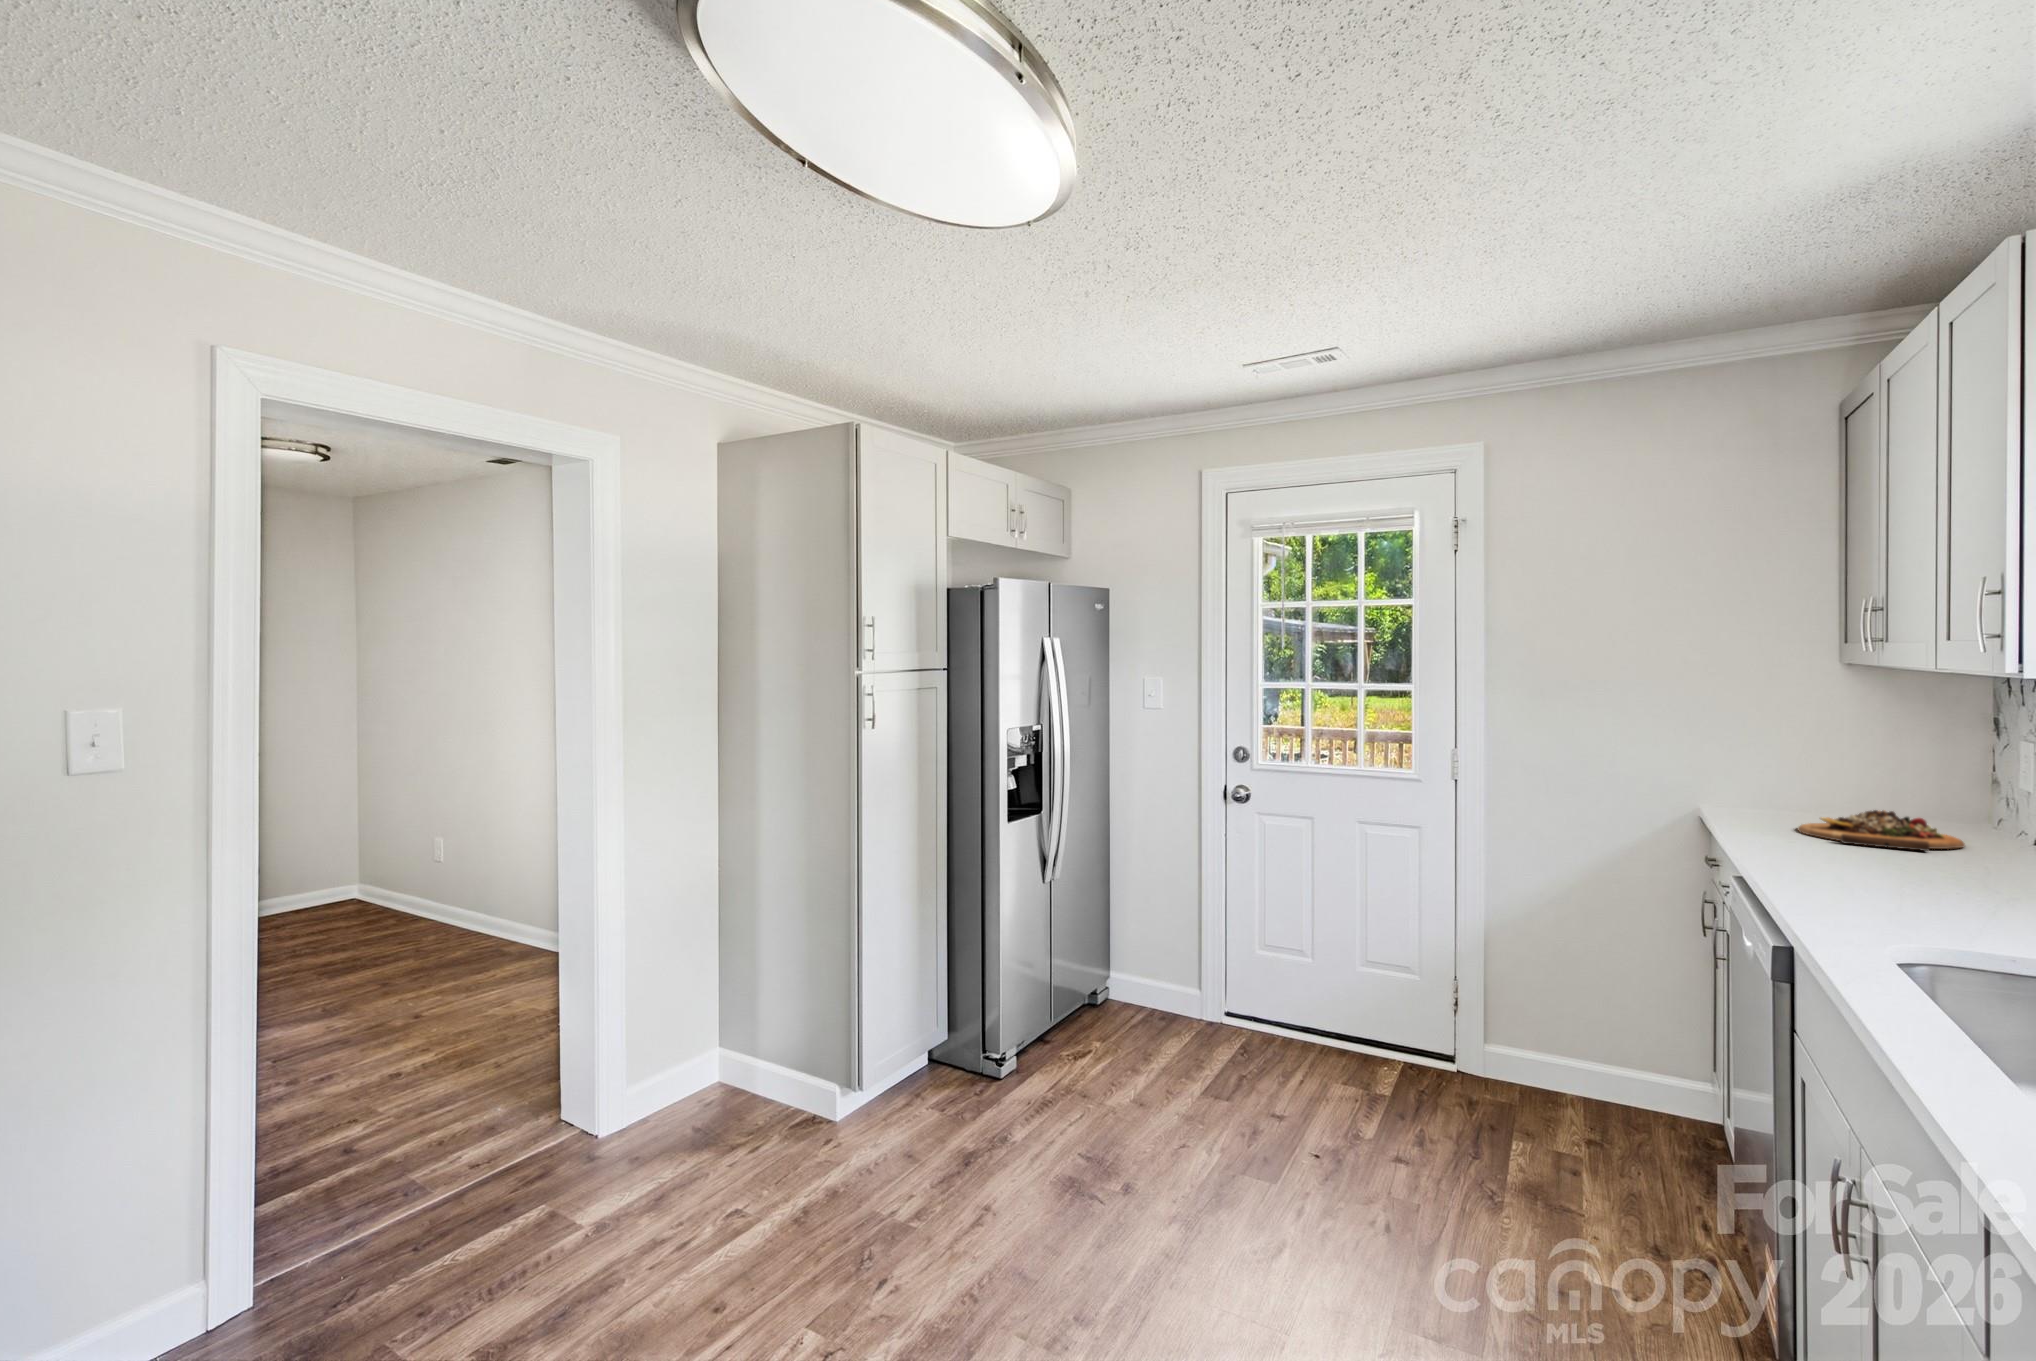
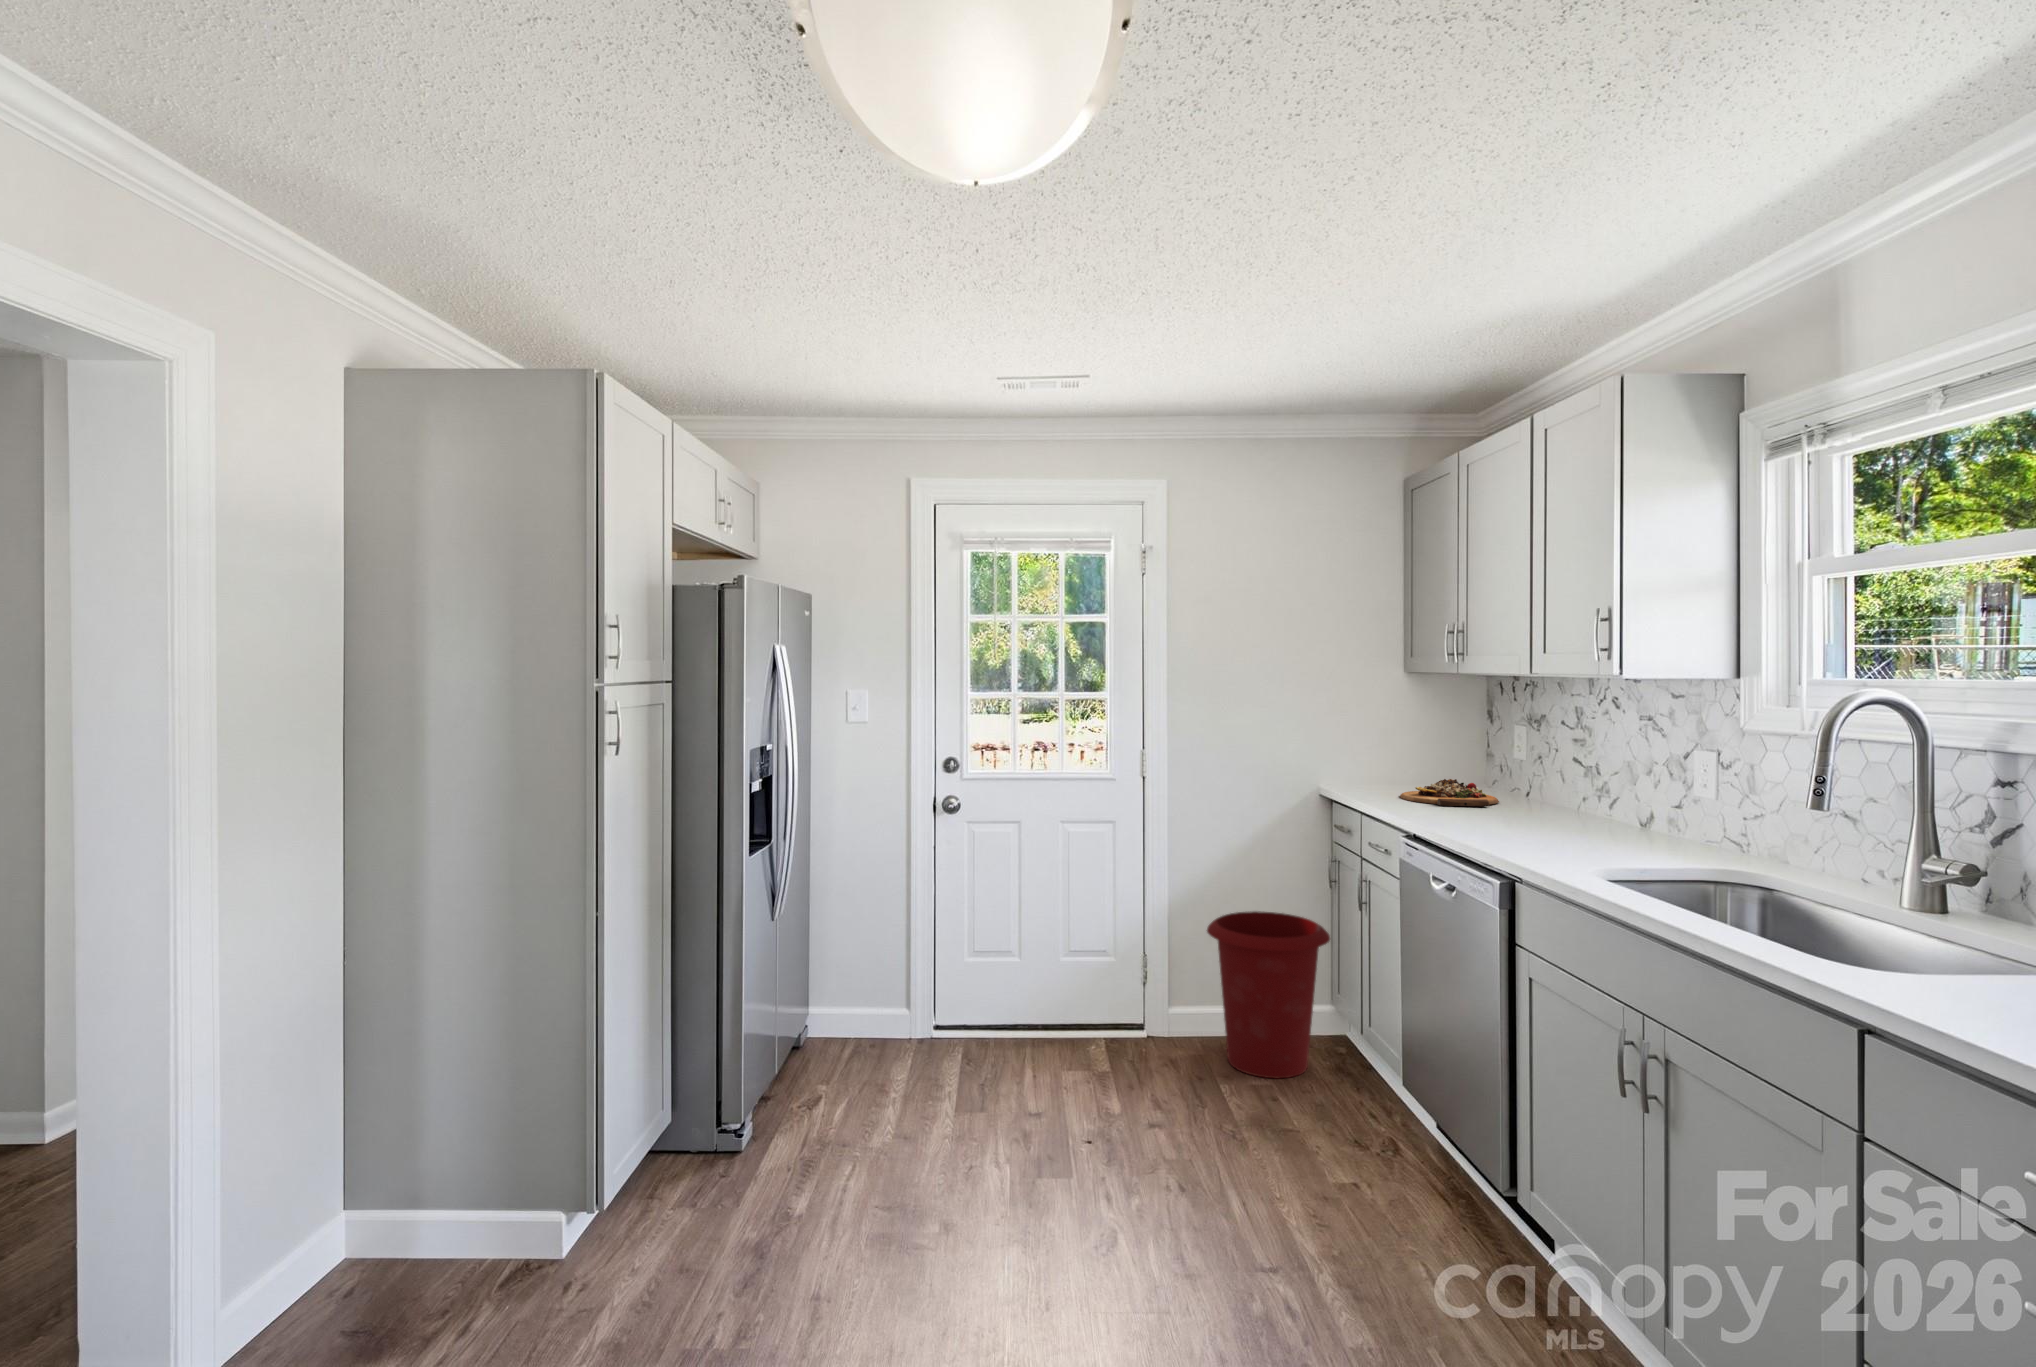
waste bin: none [1514,947,1683,1154] -> present [1207,911,1330,1078]

